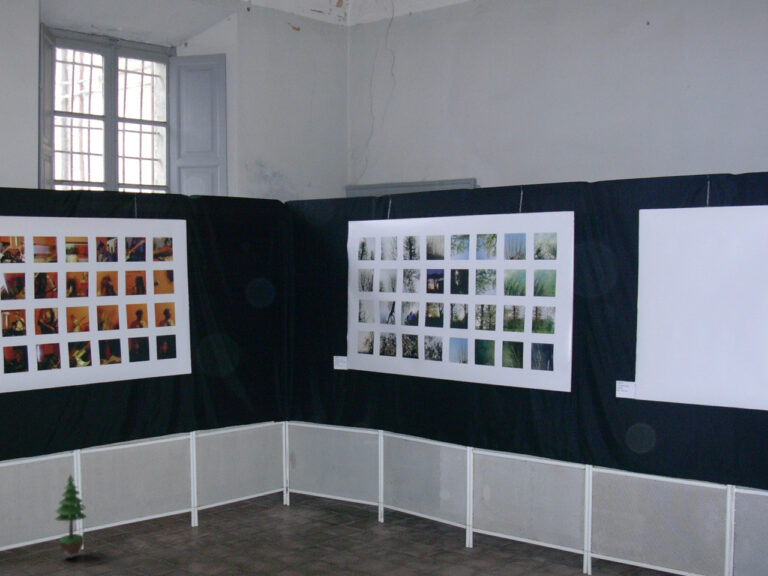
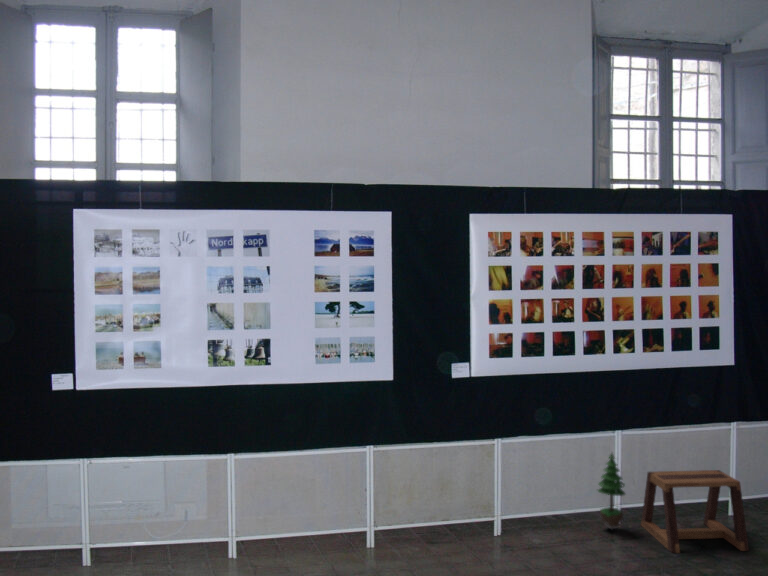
stool: none [102,474,207,566] -> present [641,470,749,553]

